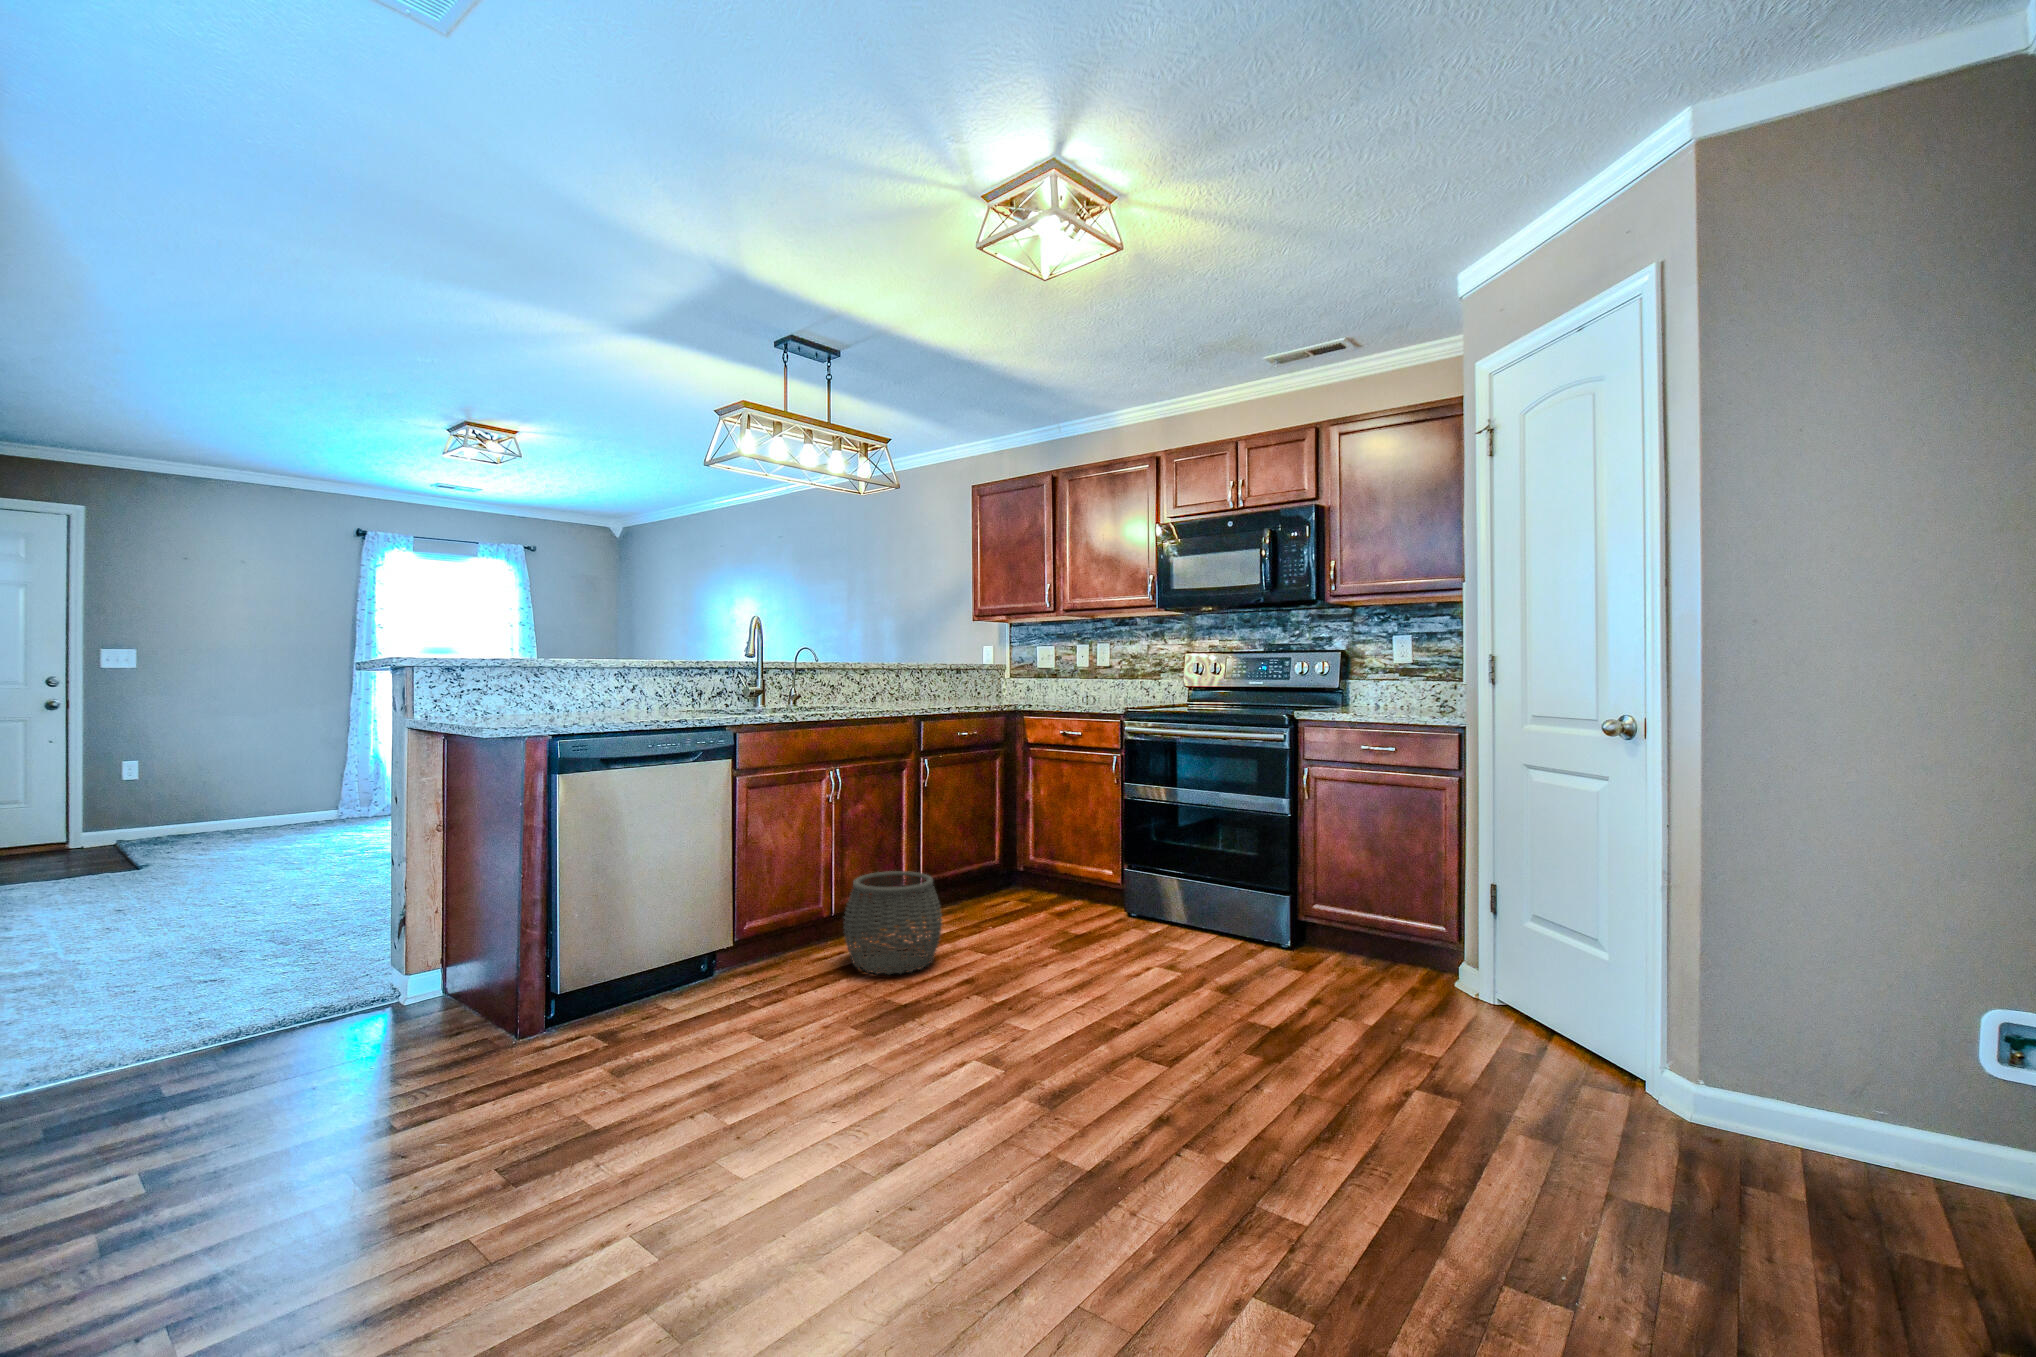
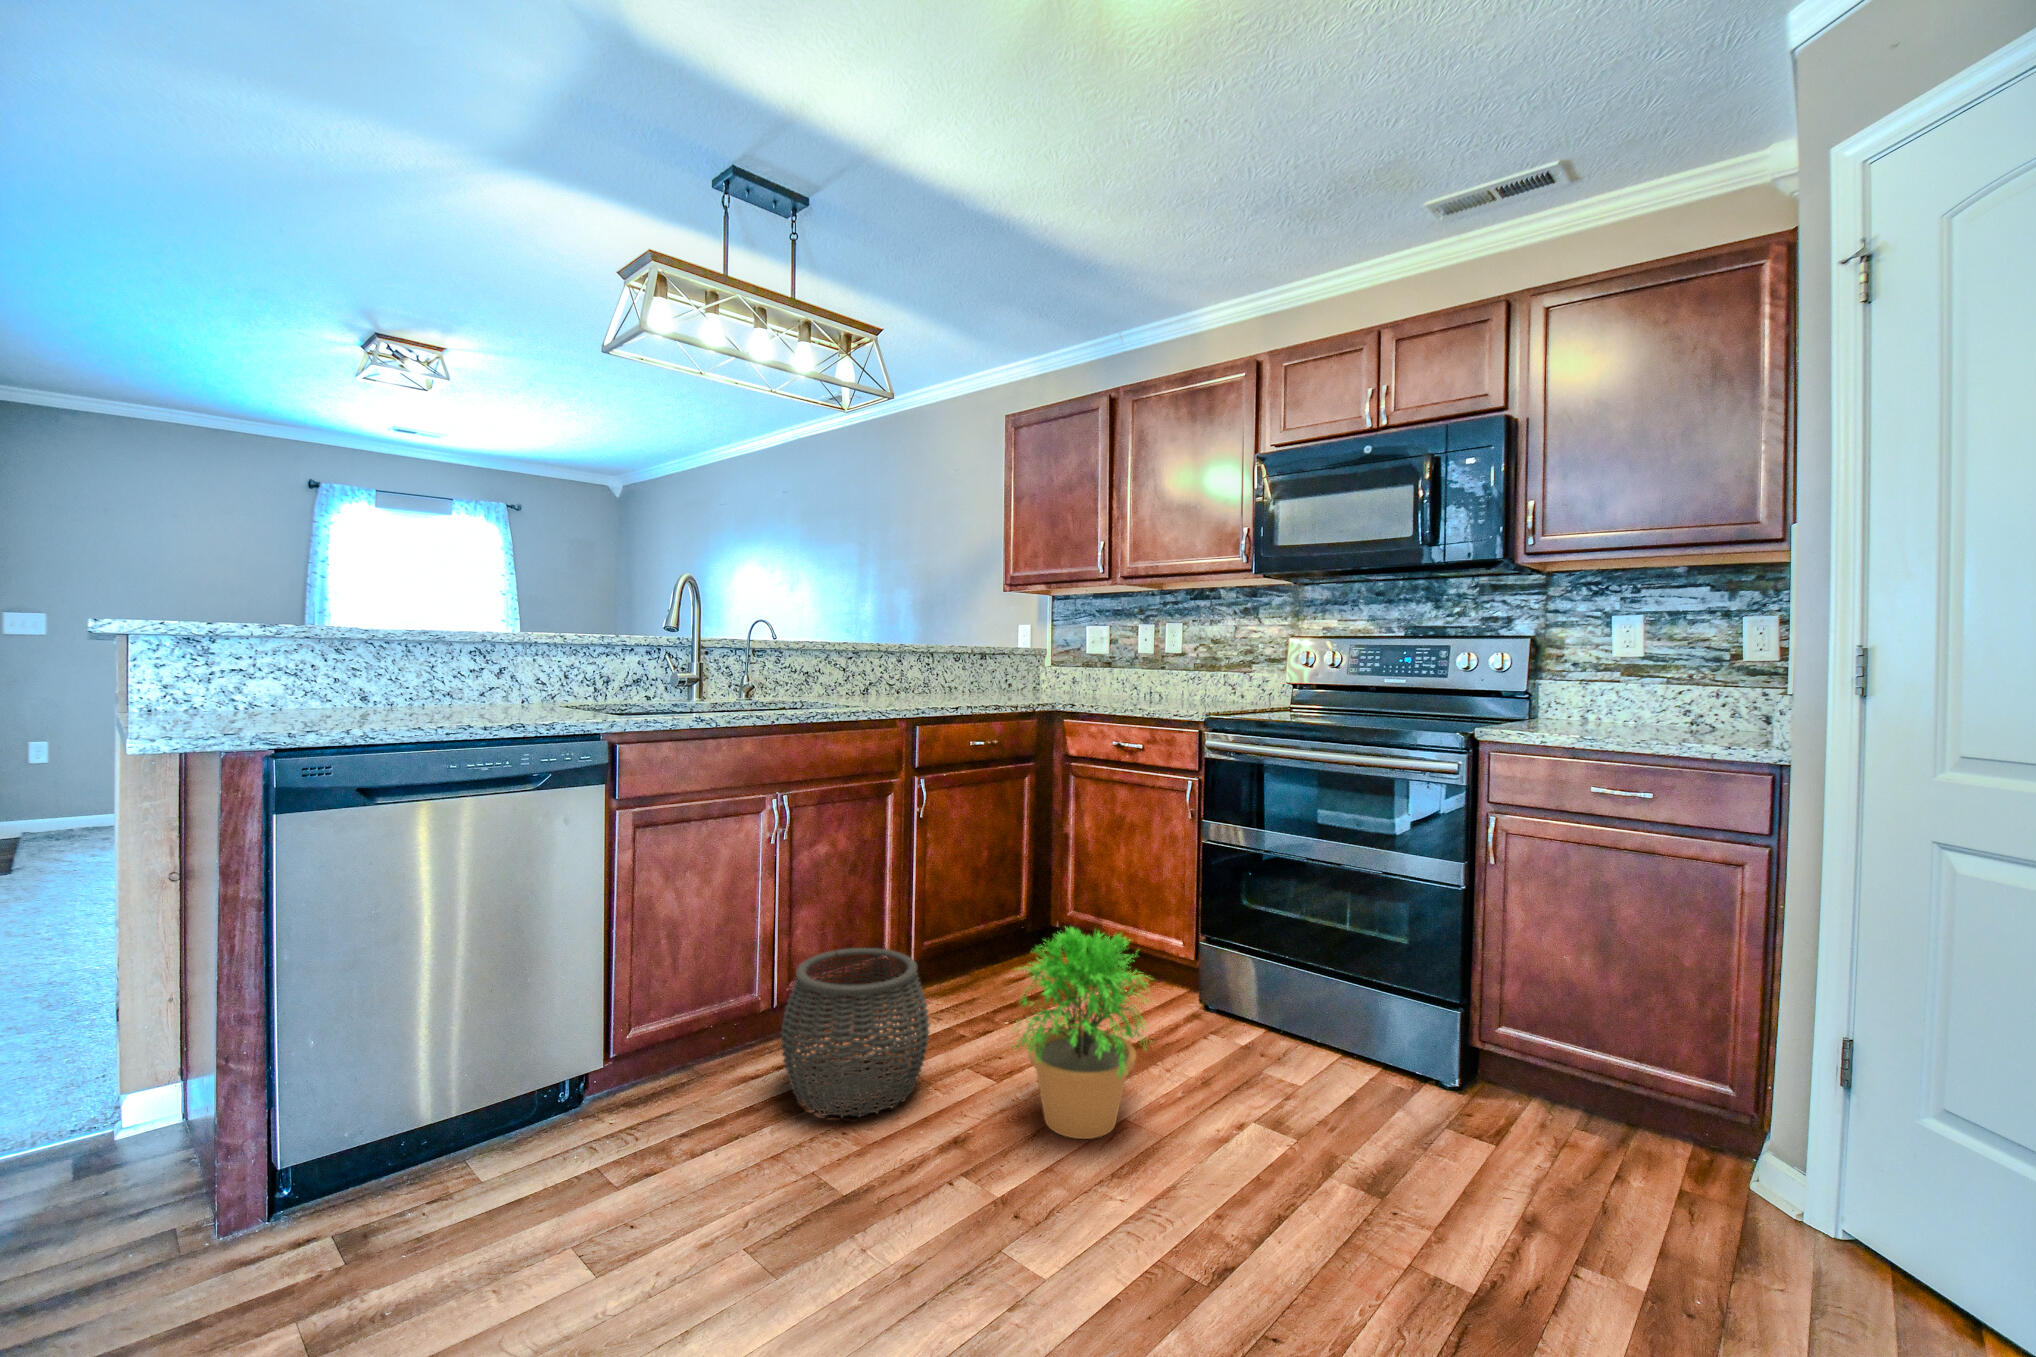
potted plant: none [997,843,1092,979] -> present [1014,927,1150,1139]

